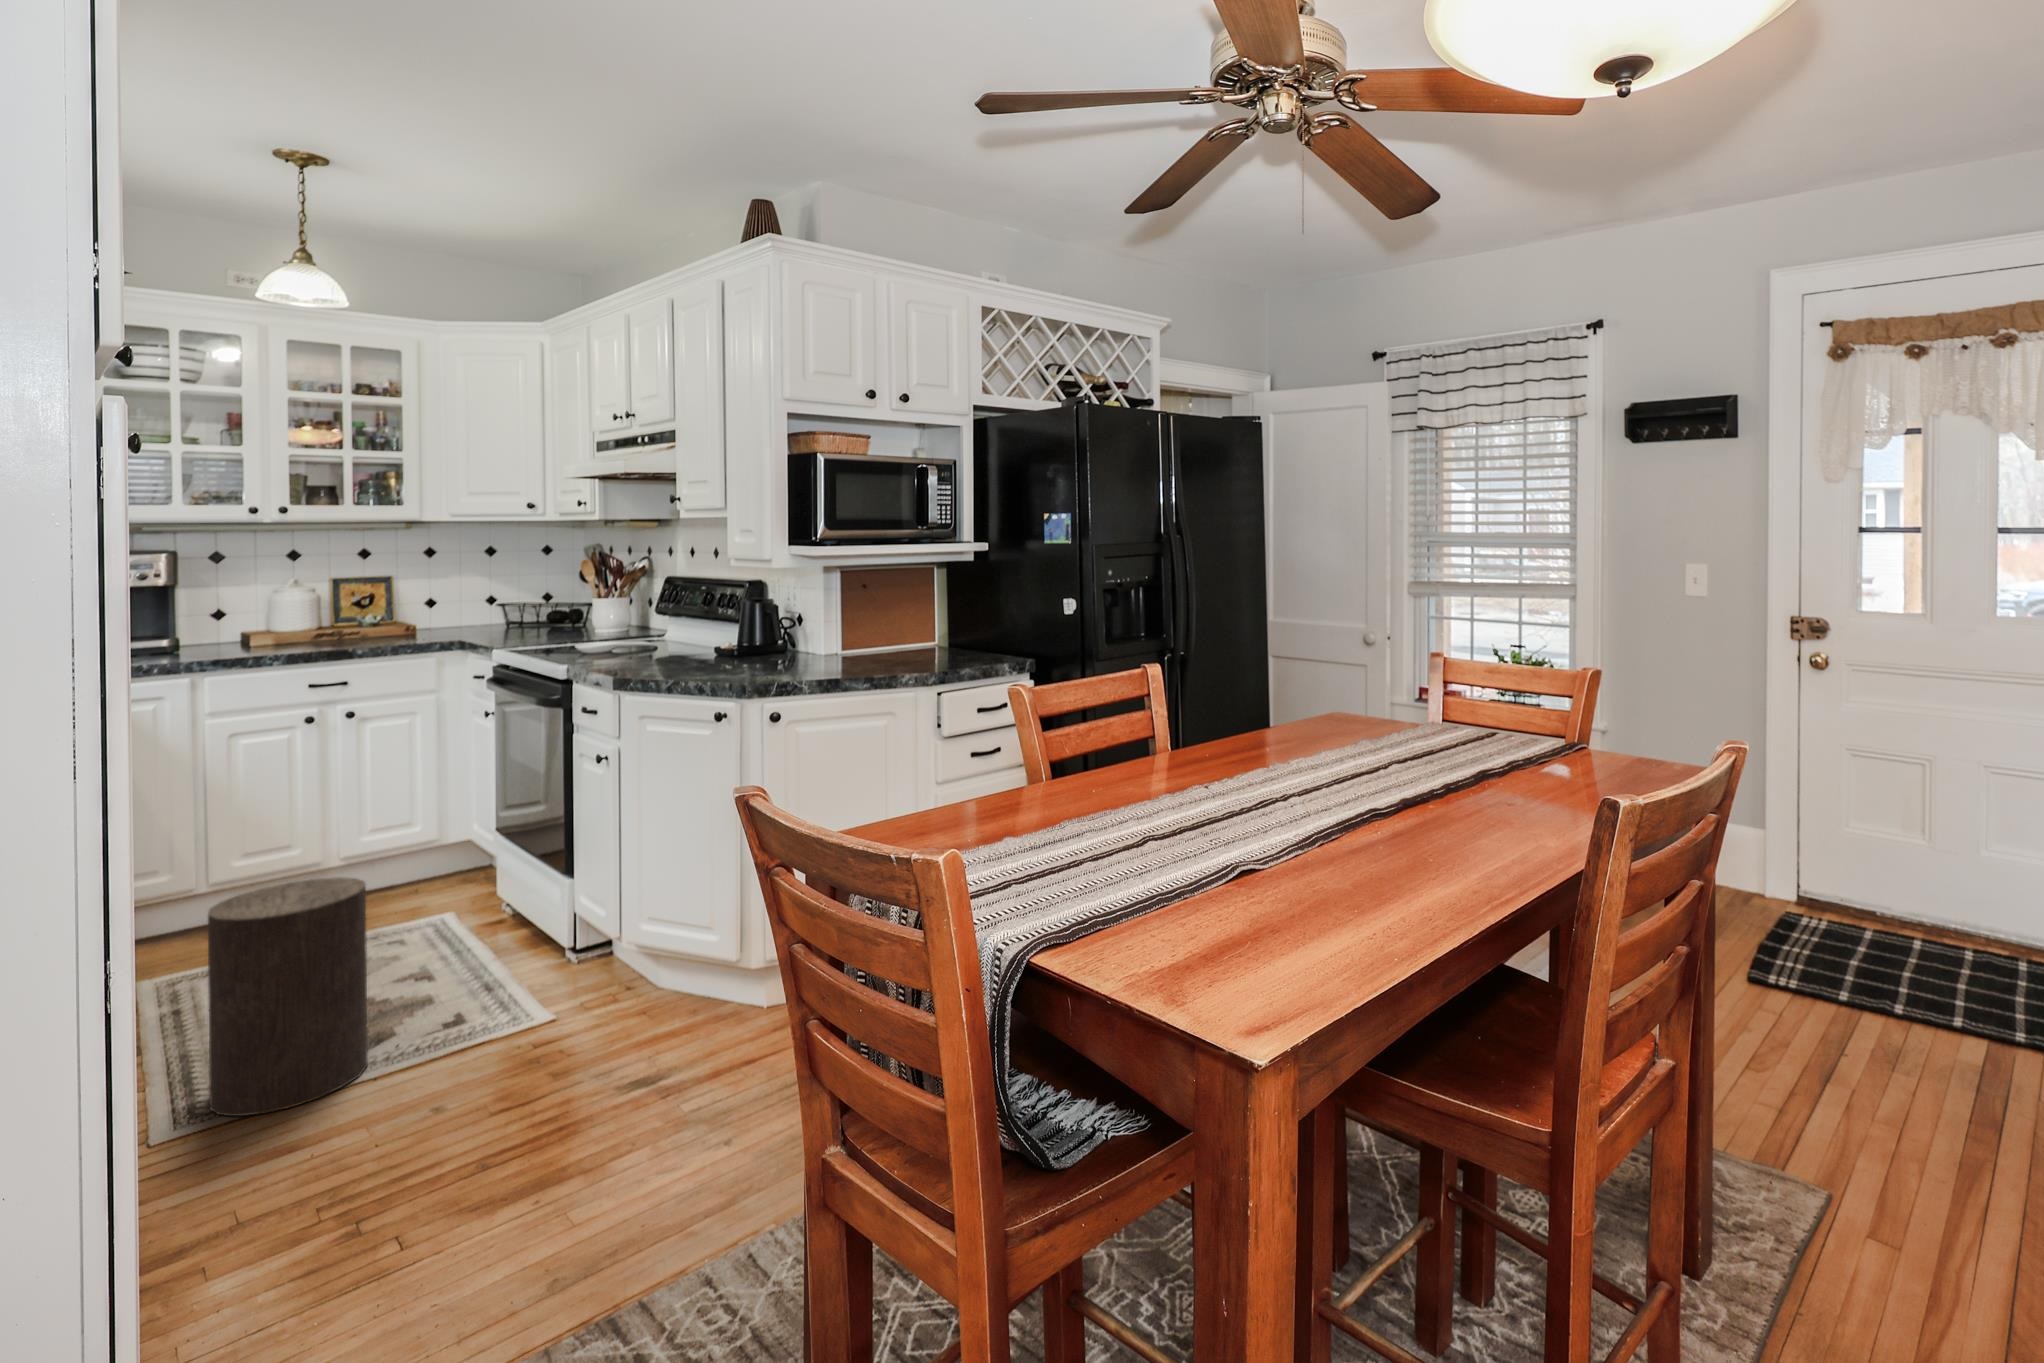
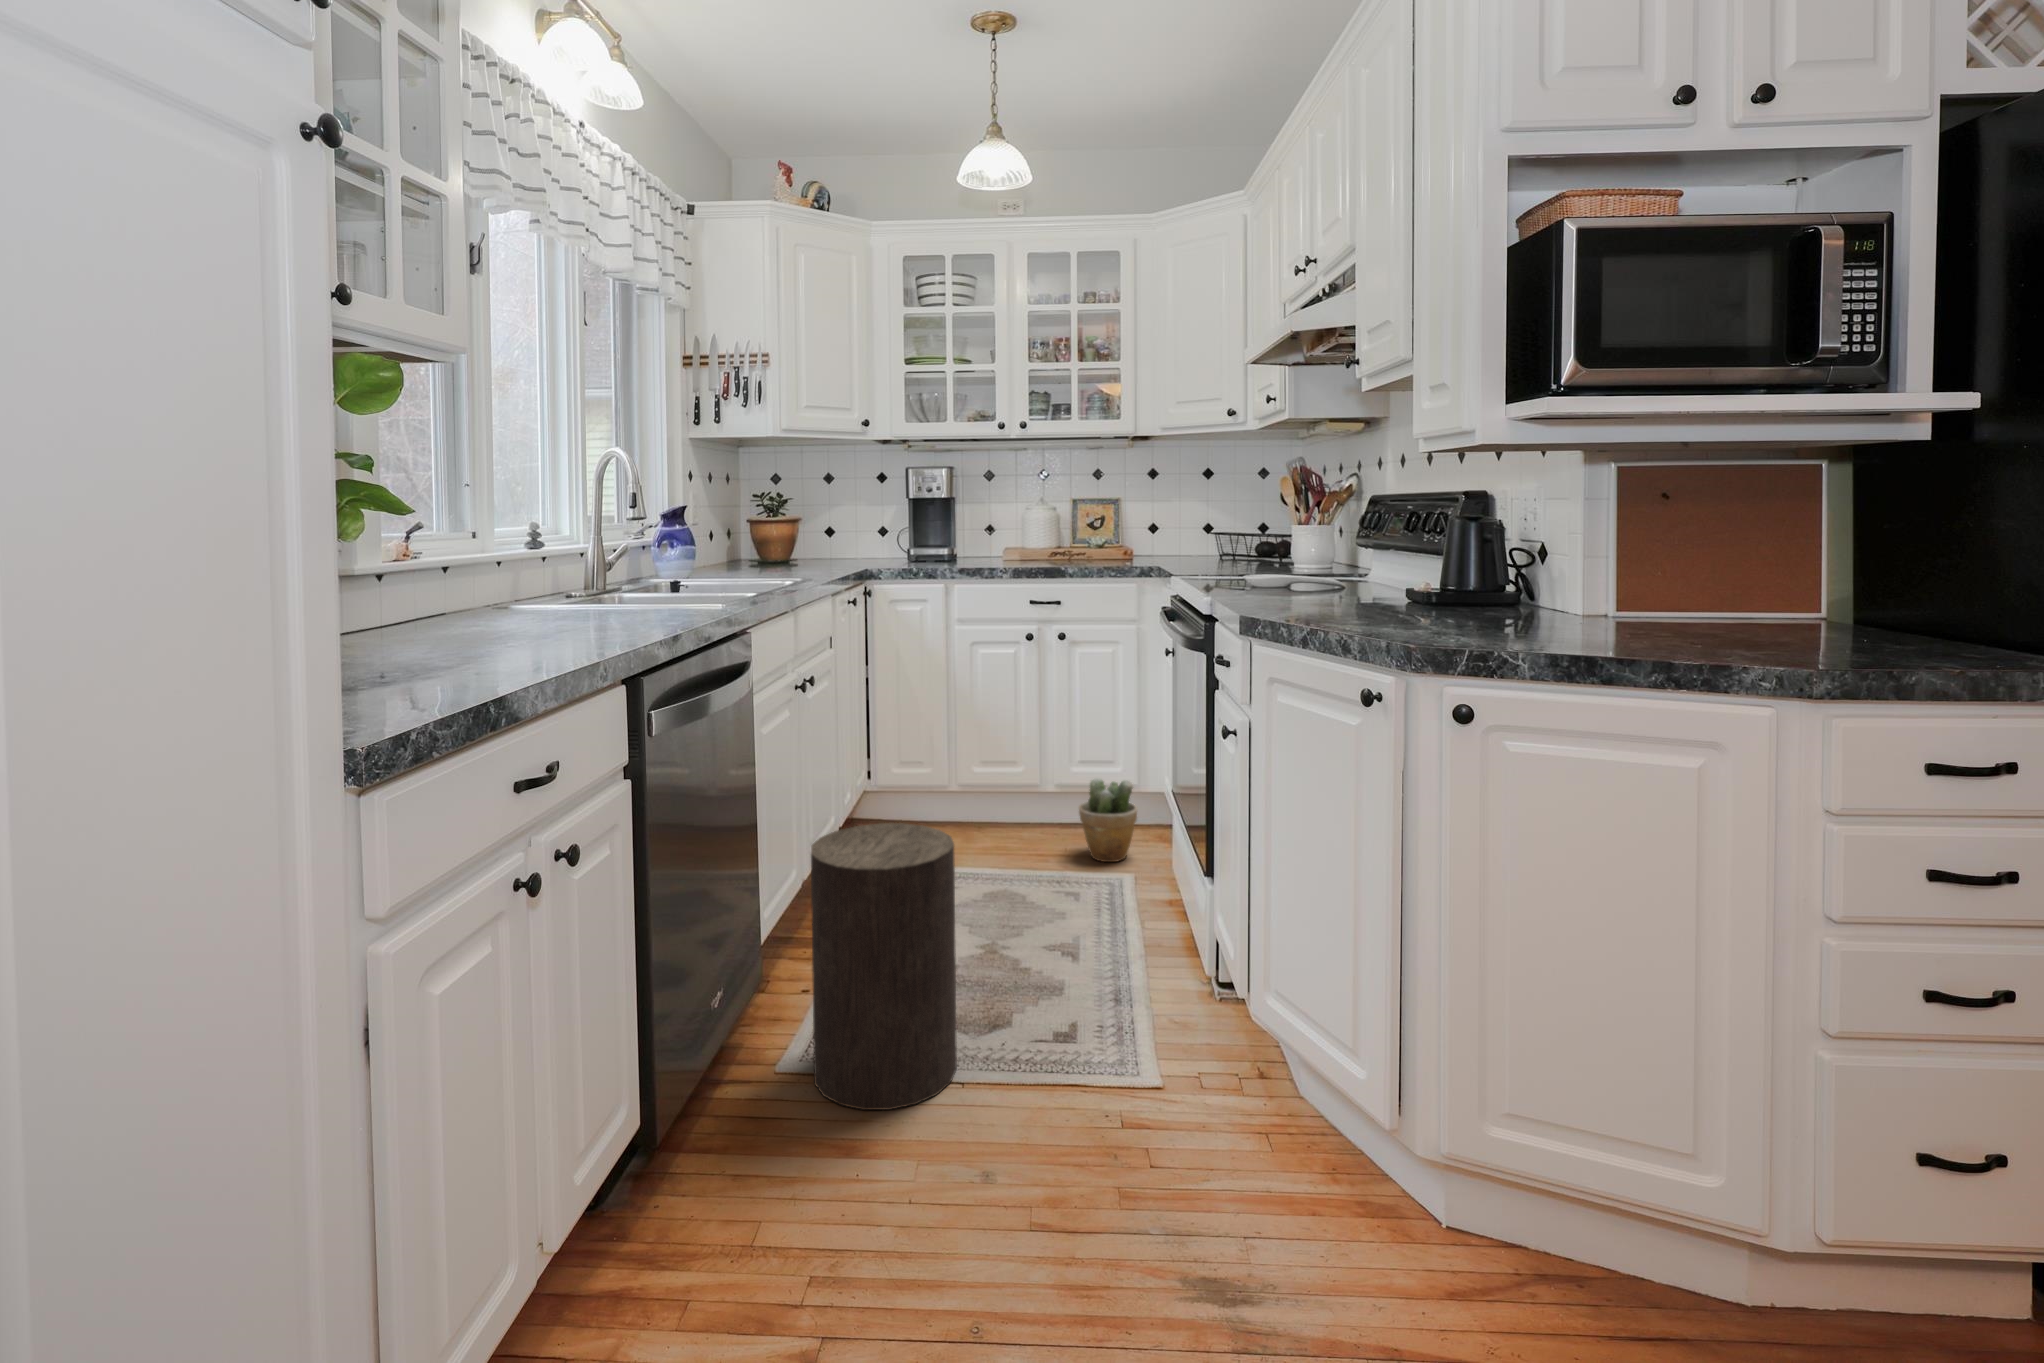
potted plant: none [385,829,451,906] -> present [1079,778,1137,862]

